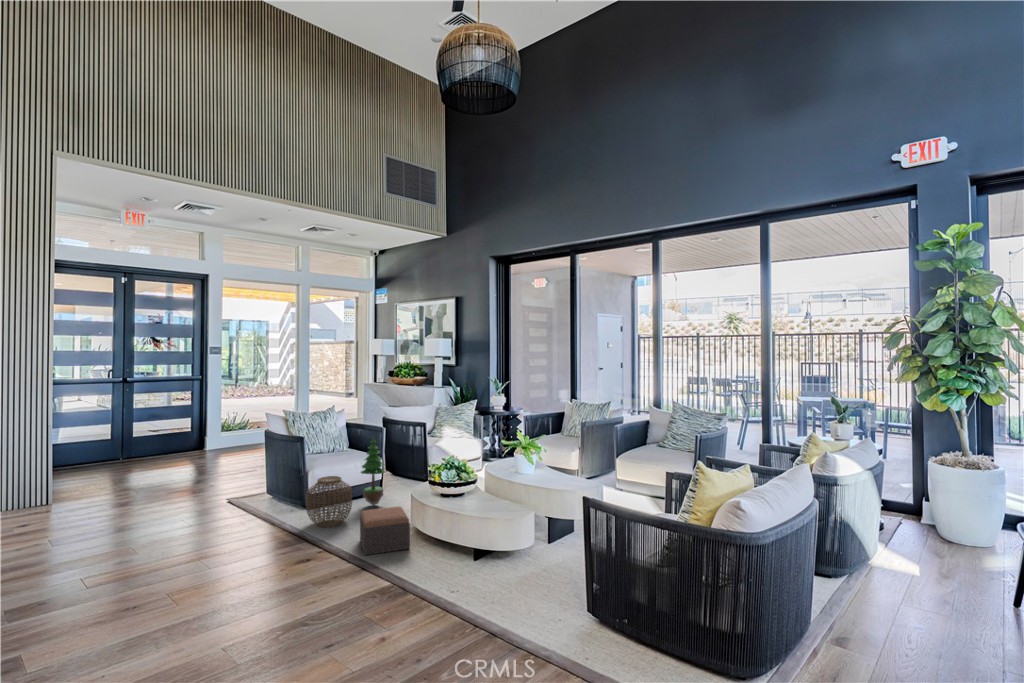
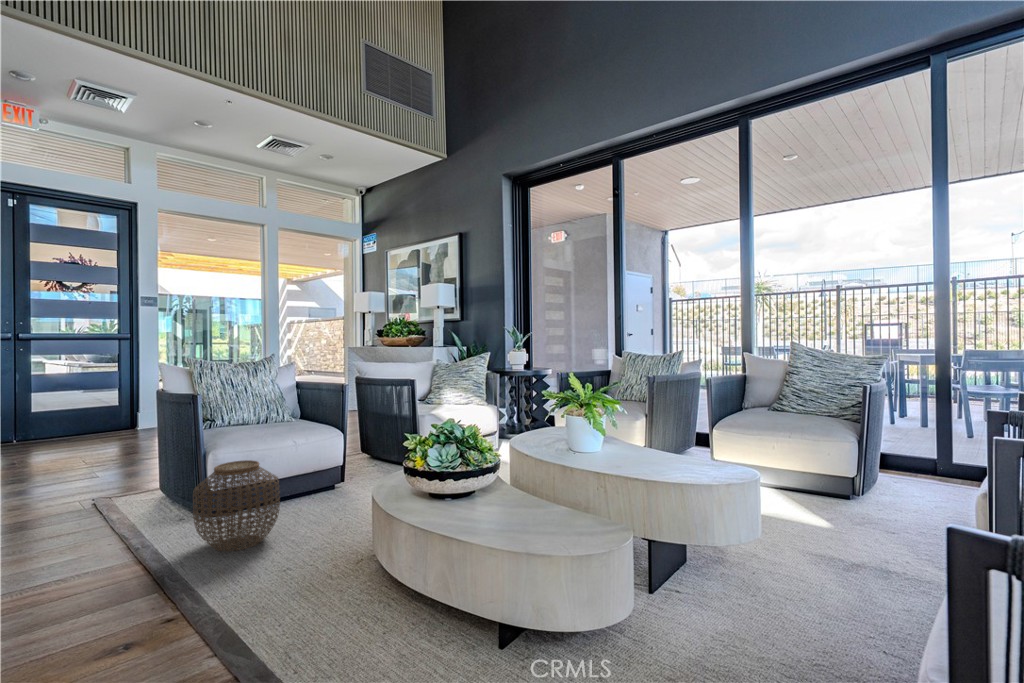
potted tree: present [361,437,385,505] -> none [304,396,347,508]
footstool: present [360,507,410,555] -> none [269,515,367,620]

